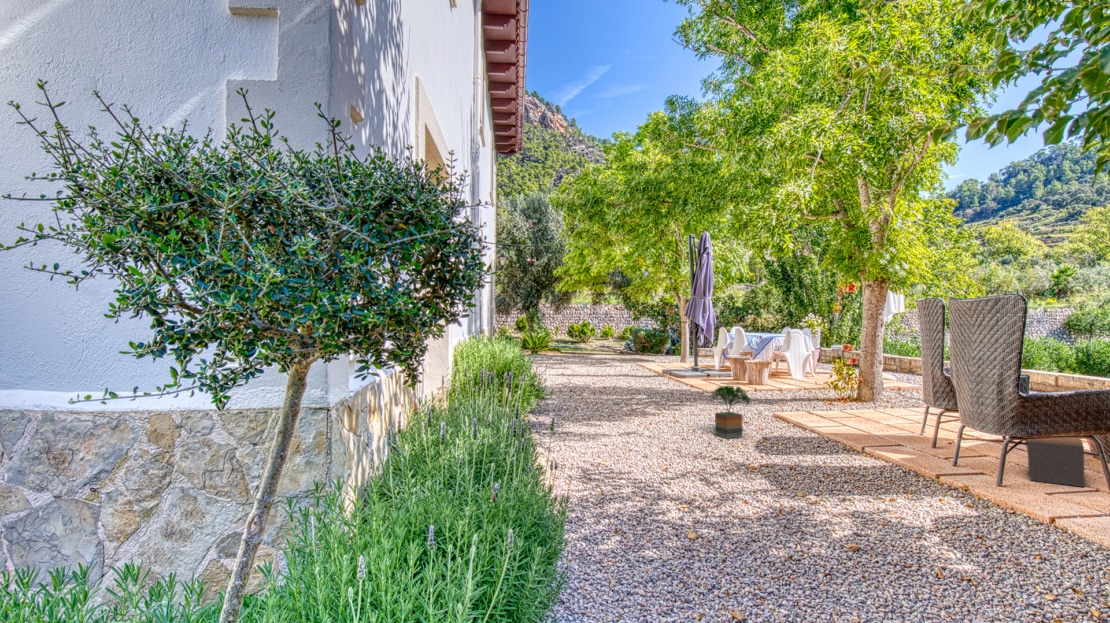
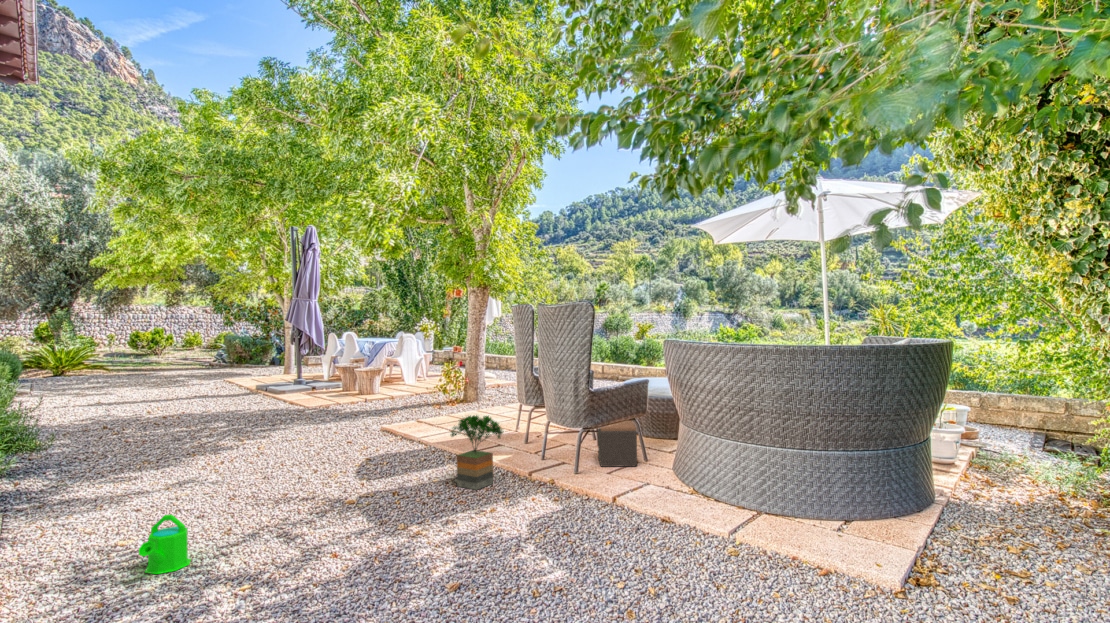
potted tree: present [711,386,750,439] -> present [451,415,503,490]
watering can: none [614,453,643,494] -> present [139,514,191,574]

